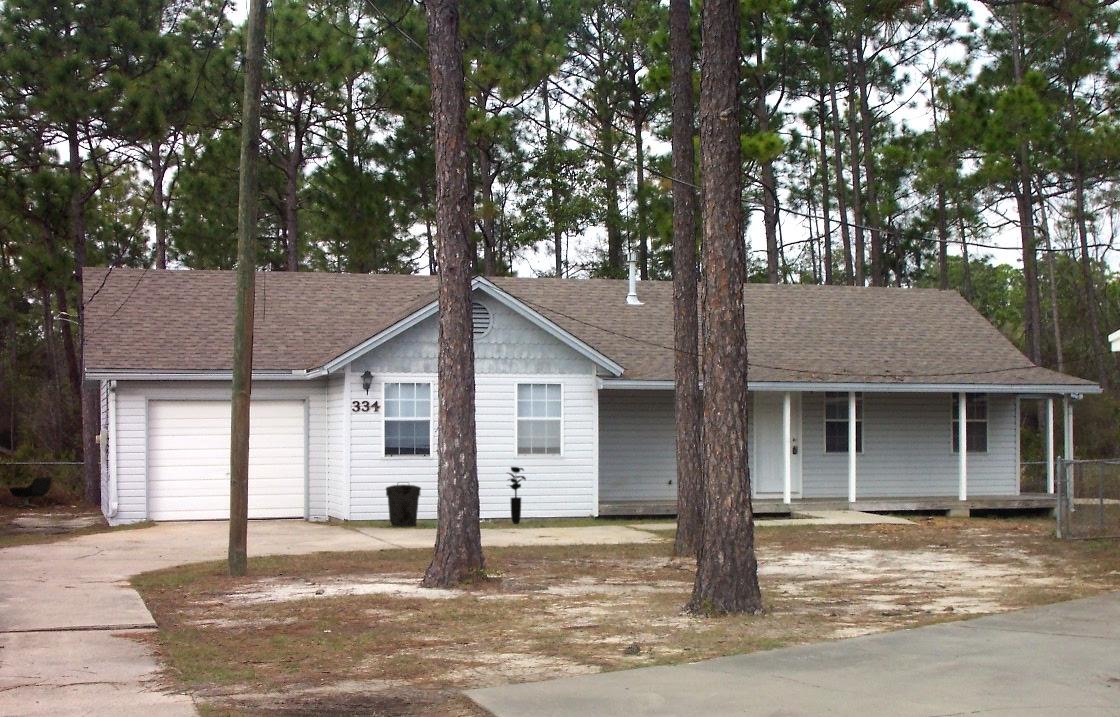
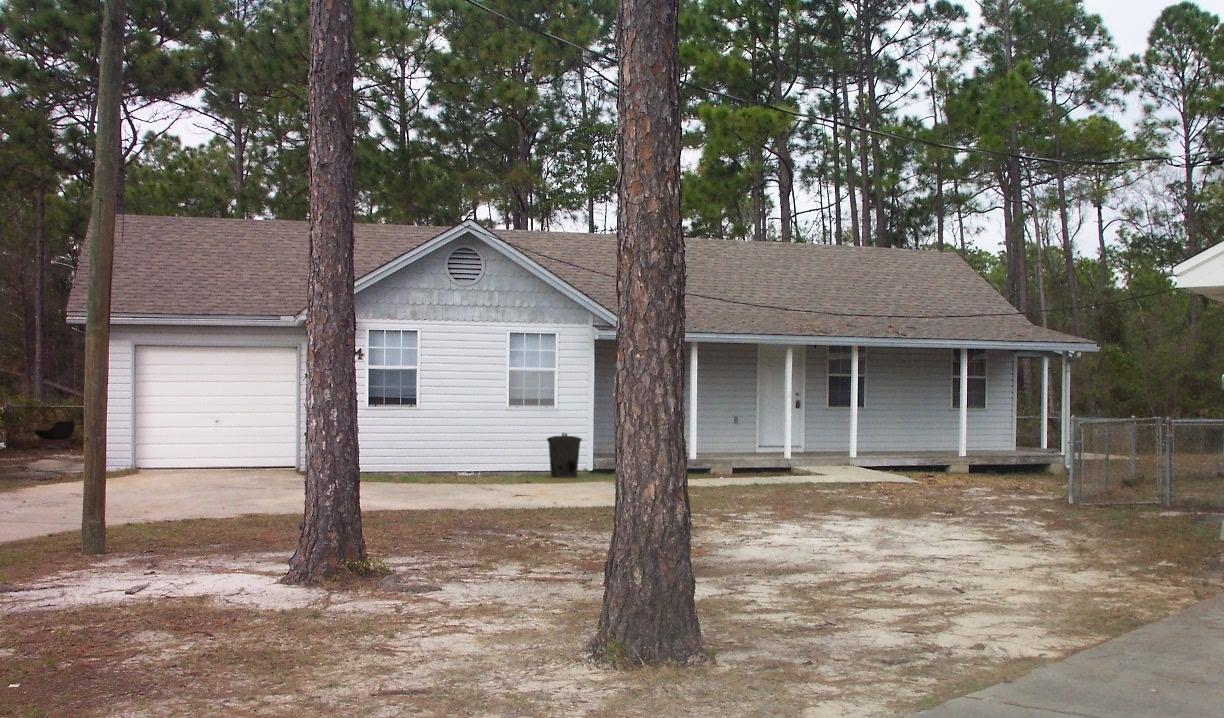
potted plant: present [508,467,526,524] -> none [491,418,516,477]
trash can: present [386,484,421,527] -> present [547,433,582,478]

